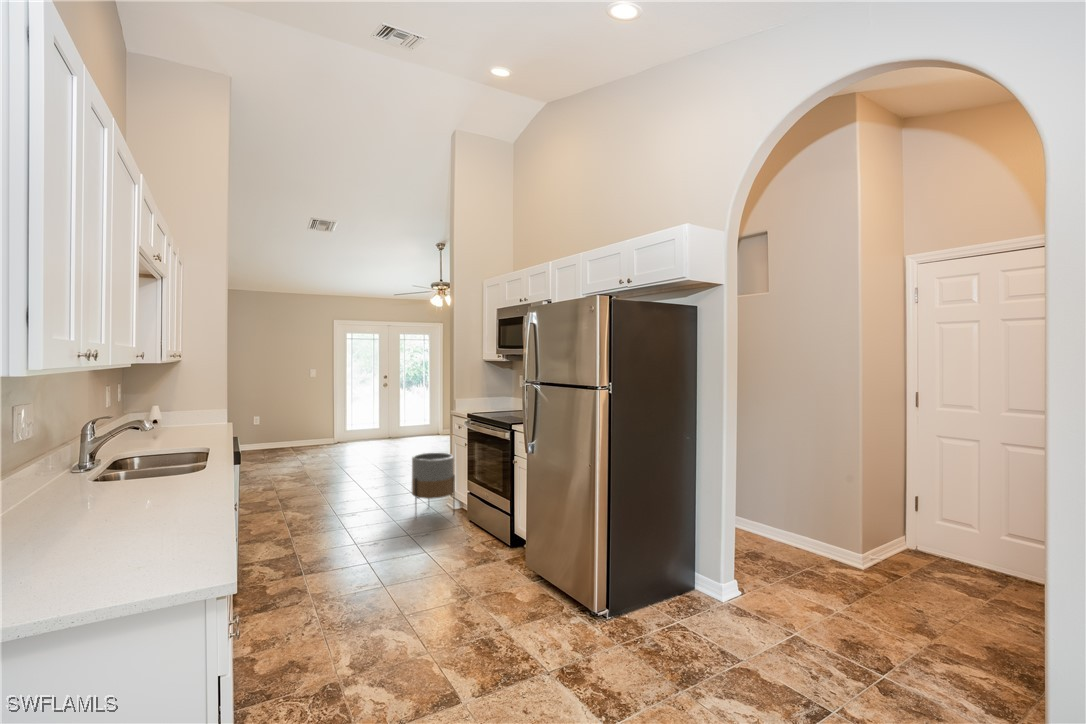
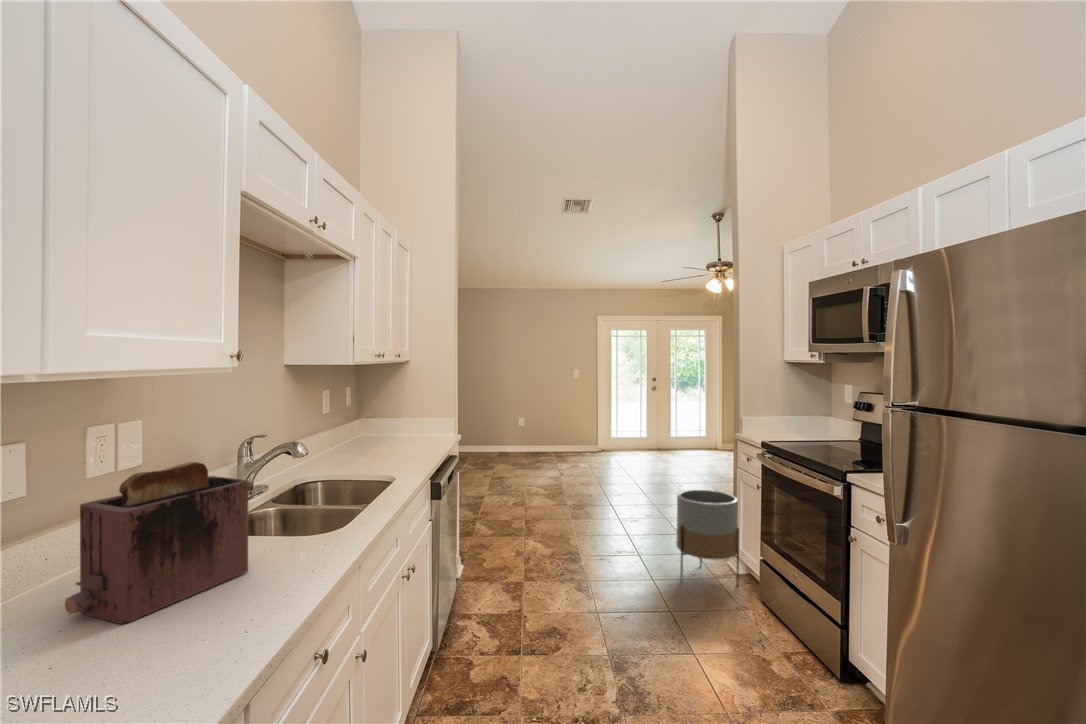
toaster: none [67,425,163,514] -> present [65,462,248,624]

